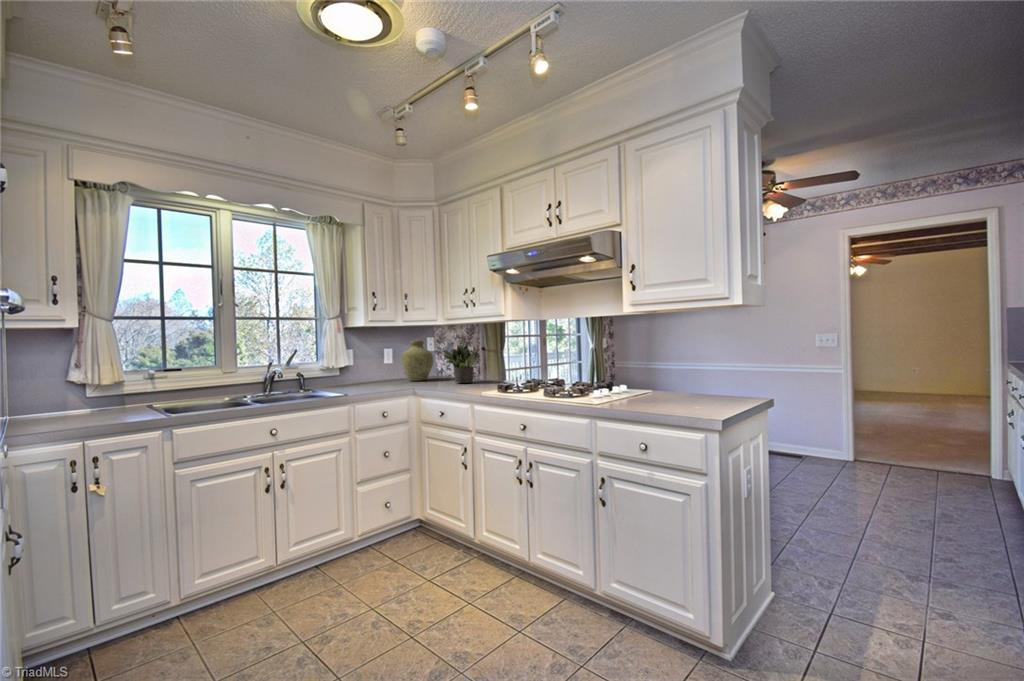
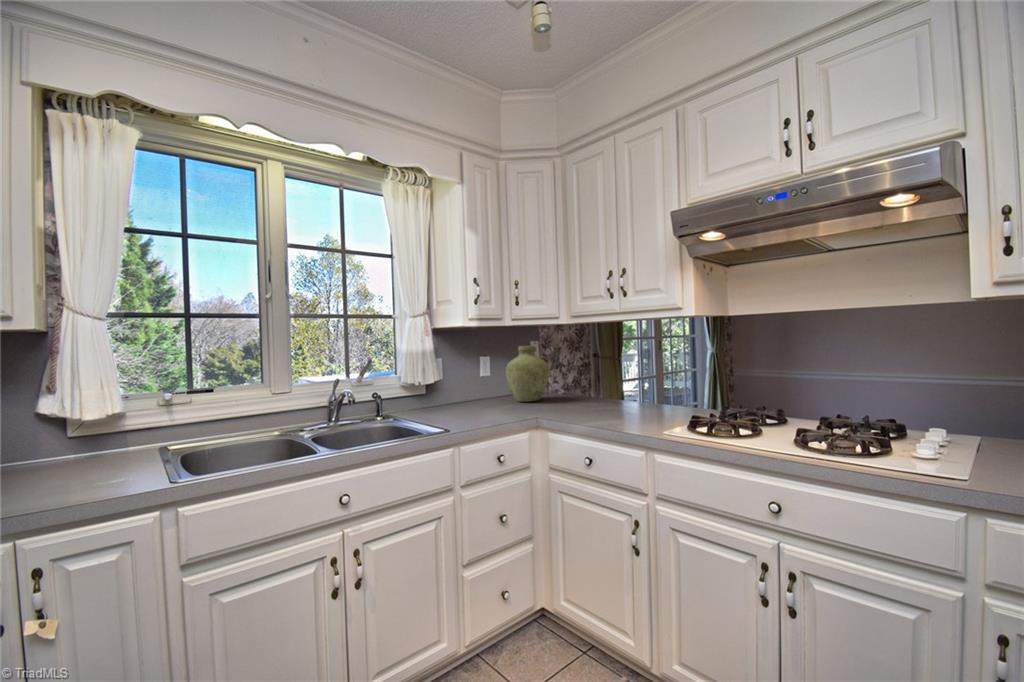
potted plant: present [443,344,478,383] -> none [571,347,627,408]

